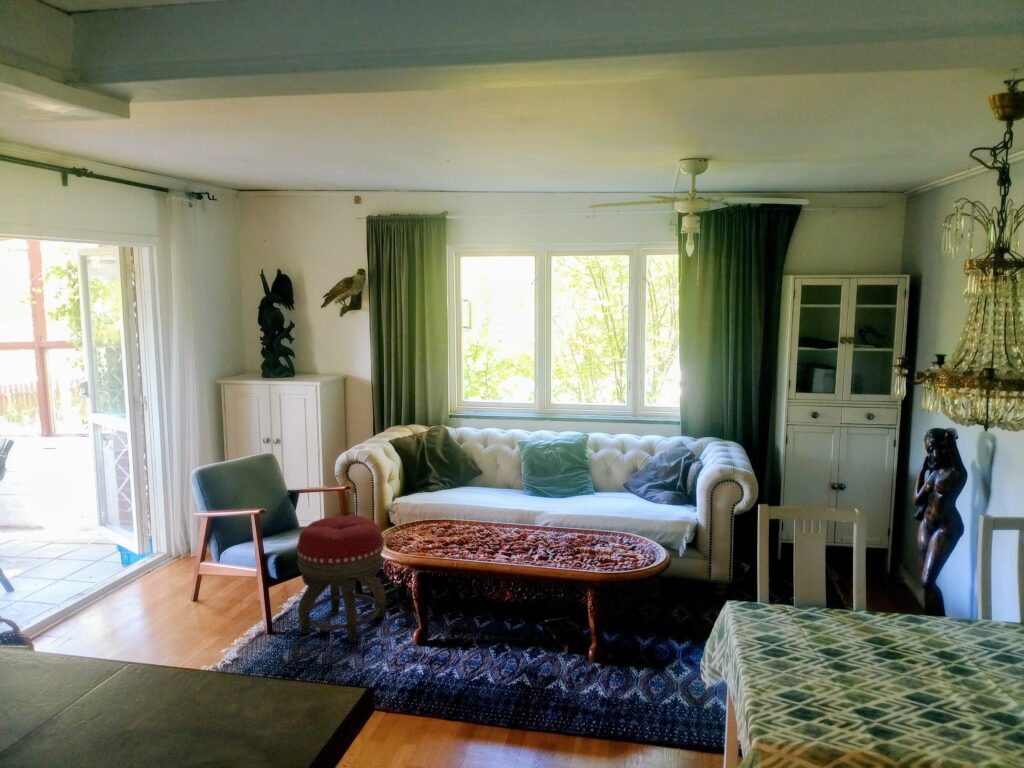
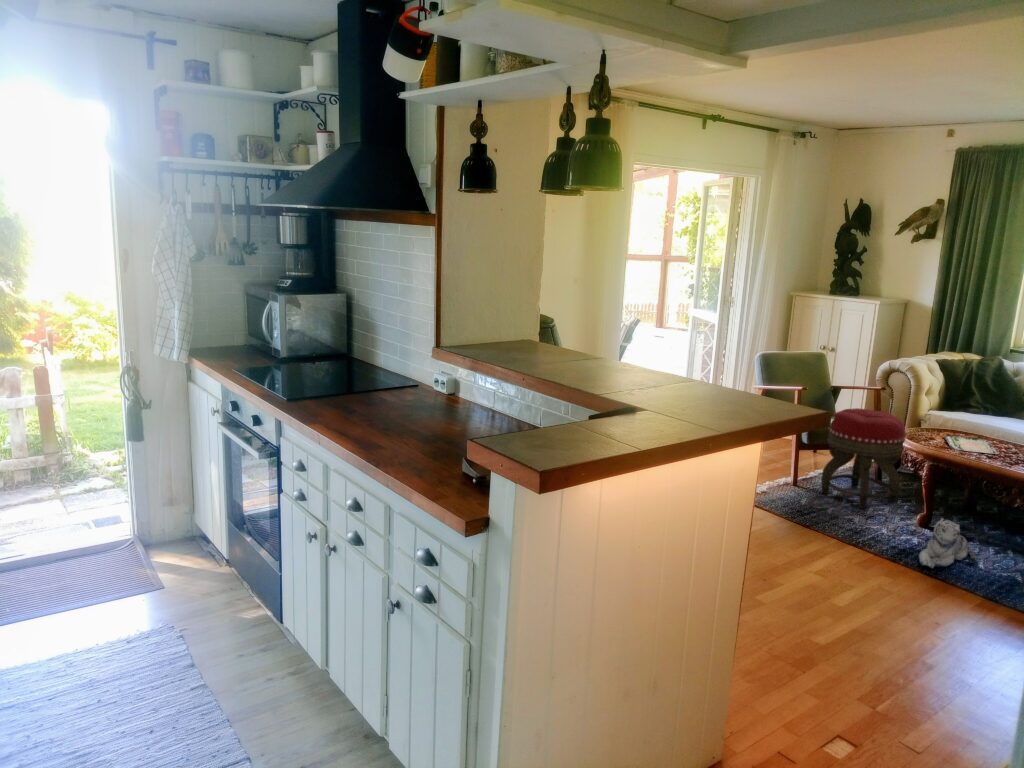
tray: none [417,517,474,544] -> present [944,435,999,454]
plush toy: none [434,642,488,712] -> present [919,519,977,568]

